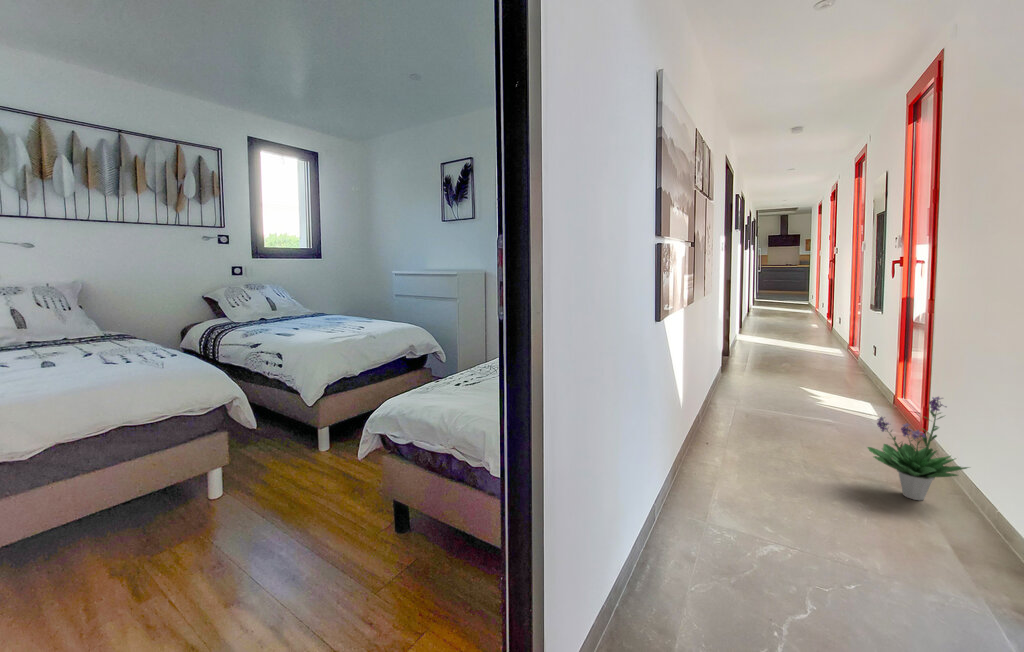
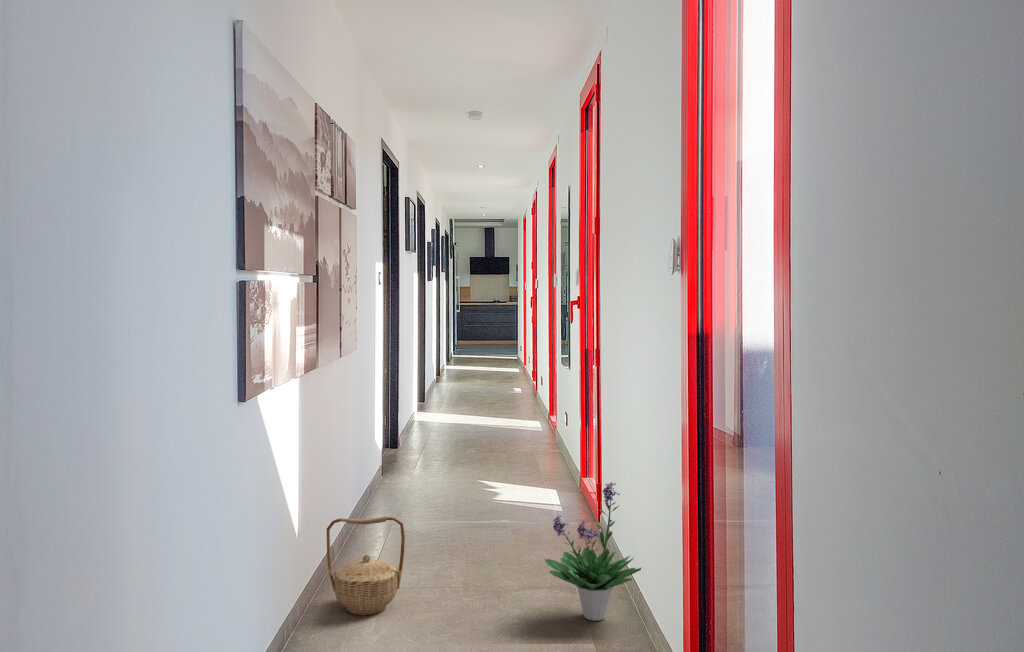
basket: none [696,398,751,462] -> present [327,516,405,615]

